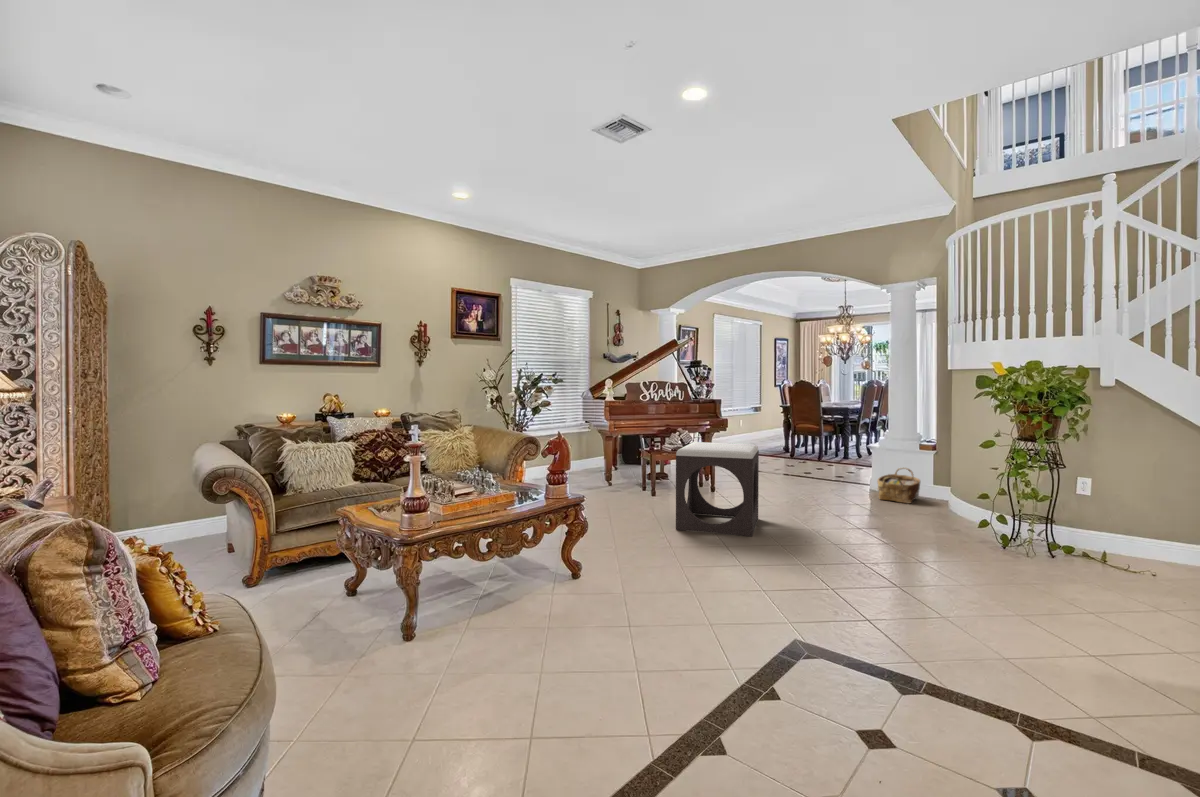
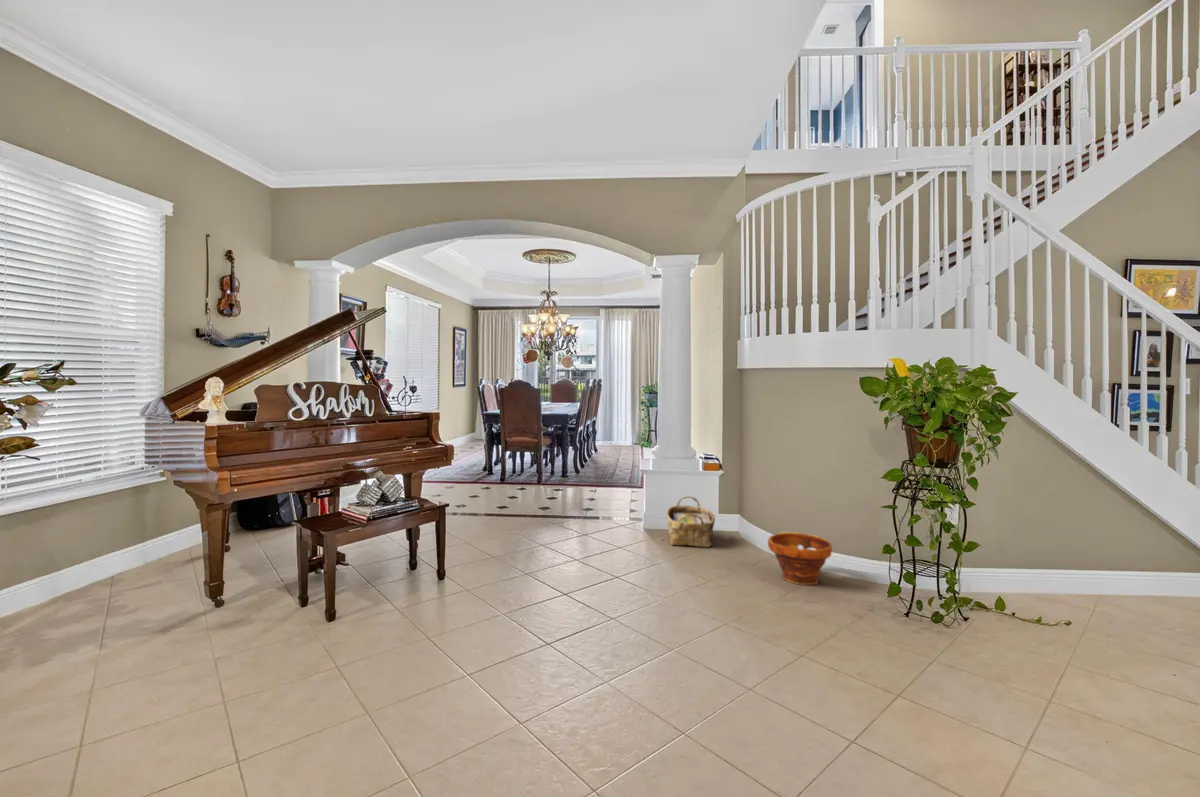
footstool: present [676,442,759,536] -> none [437,509,617,765]
planter: none [929,491,983,526] -> present [768,532,832,585]

